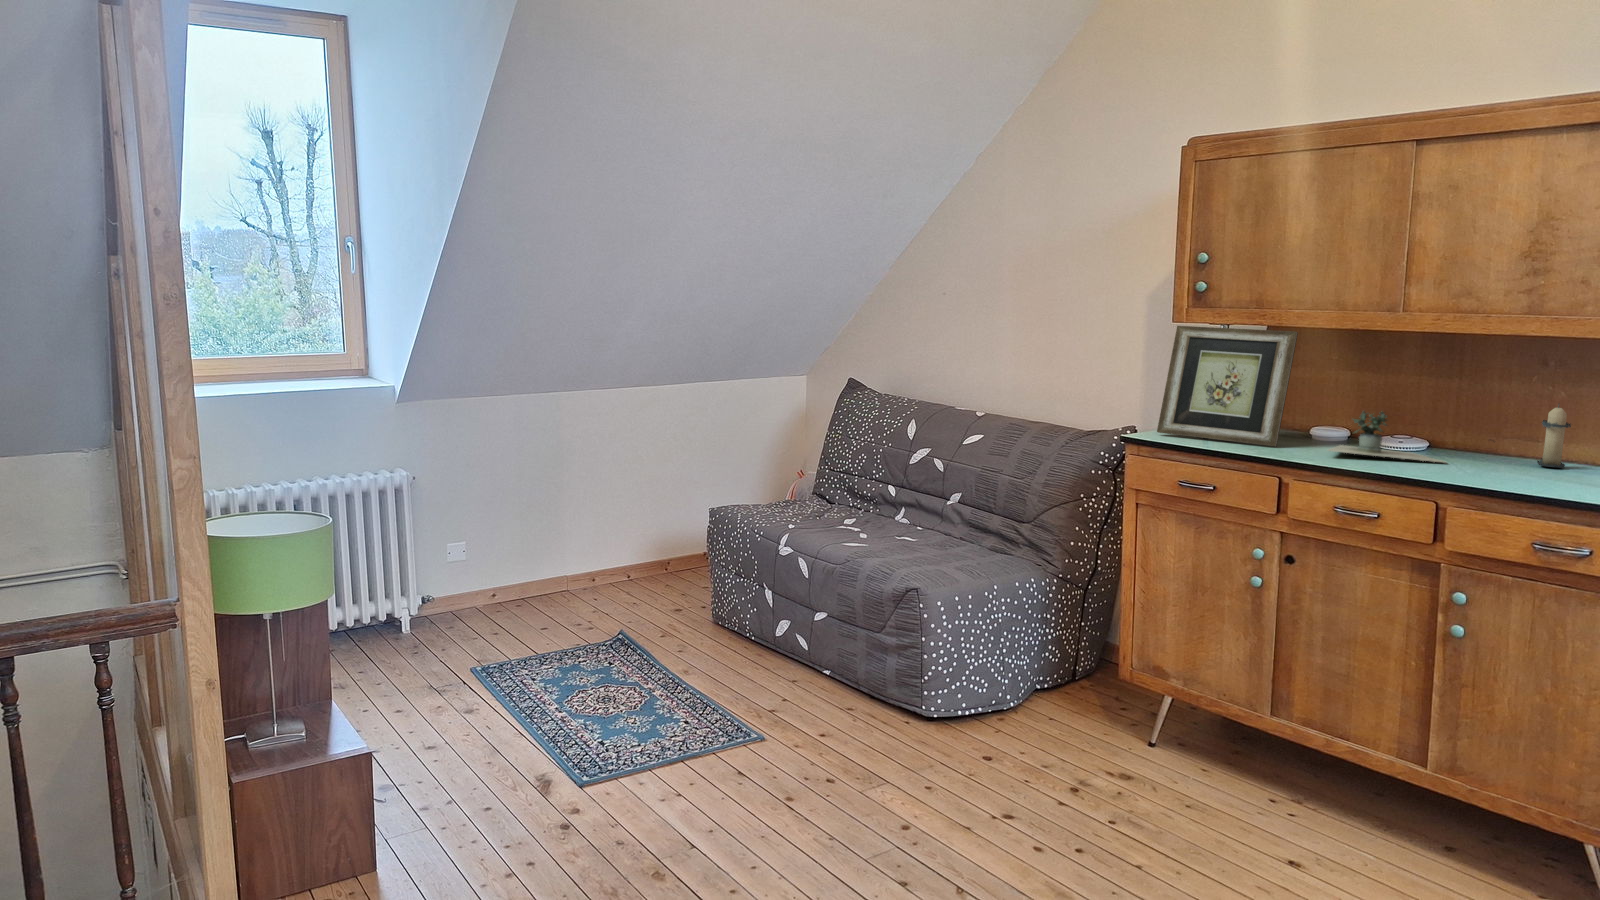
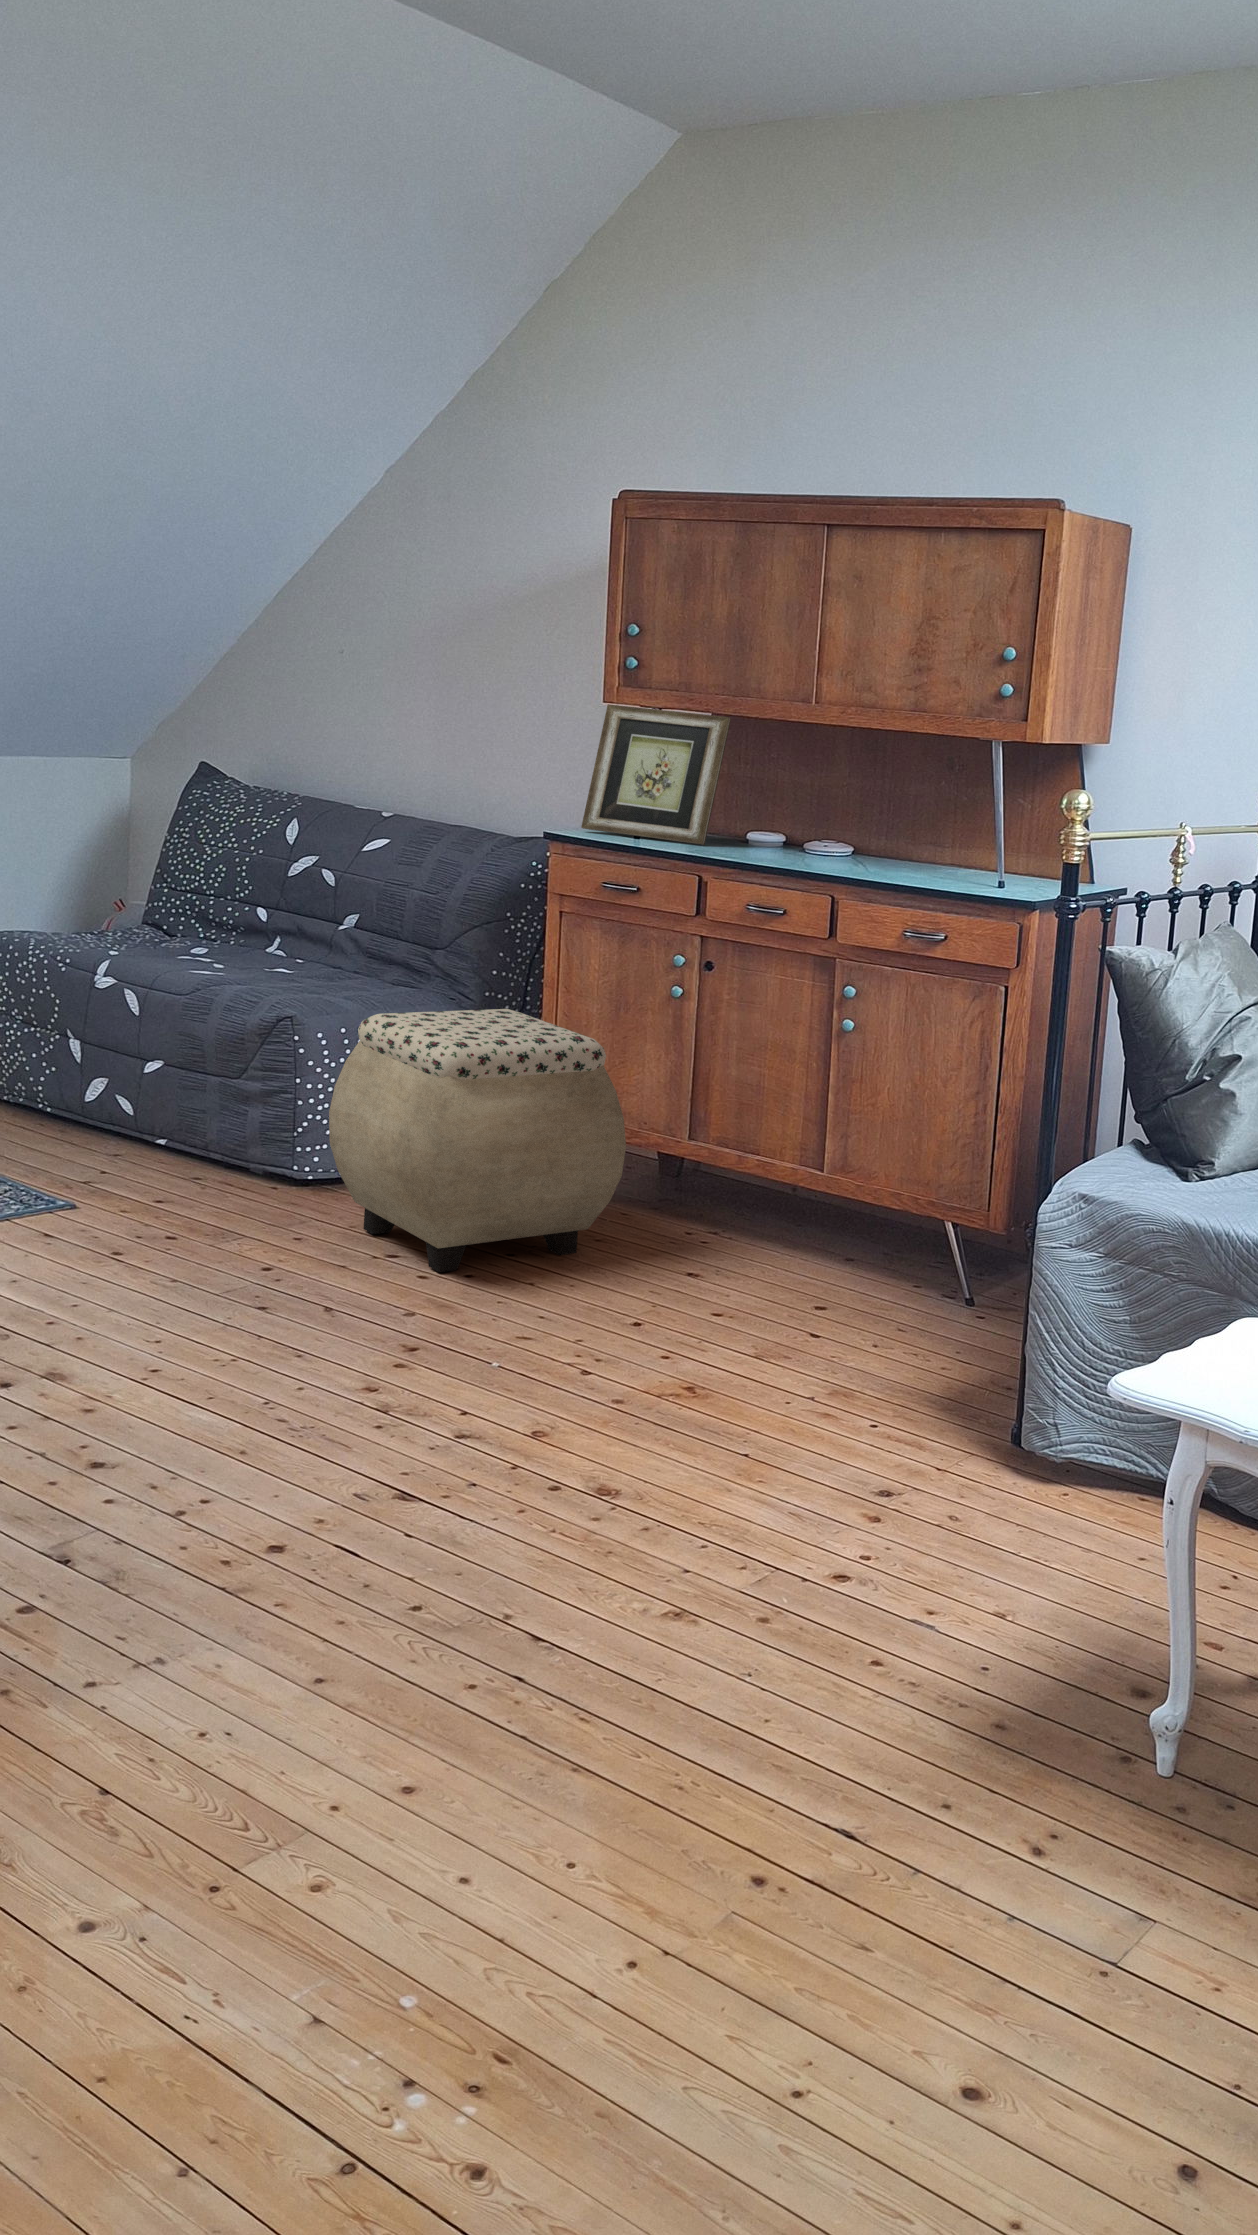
candle: present [1537,404,1571,468] -> none [943,803,978,871]
potted plant: present [1328,411,1444,463] -> none [746,806,906,863]
ottoman: none [952,590,1218,839] -> present [329,1009,626,1272]

